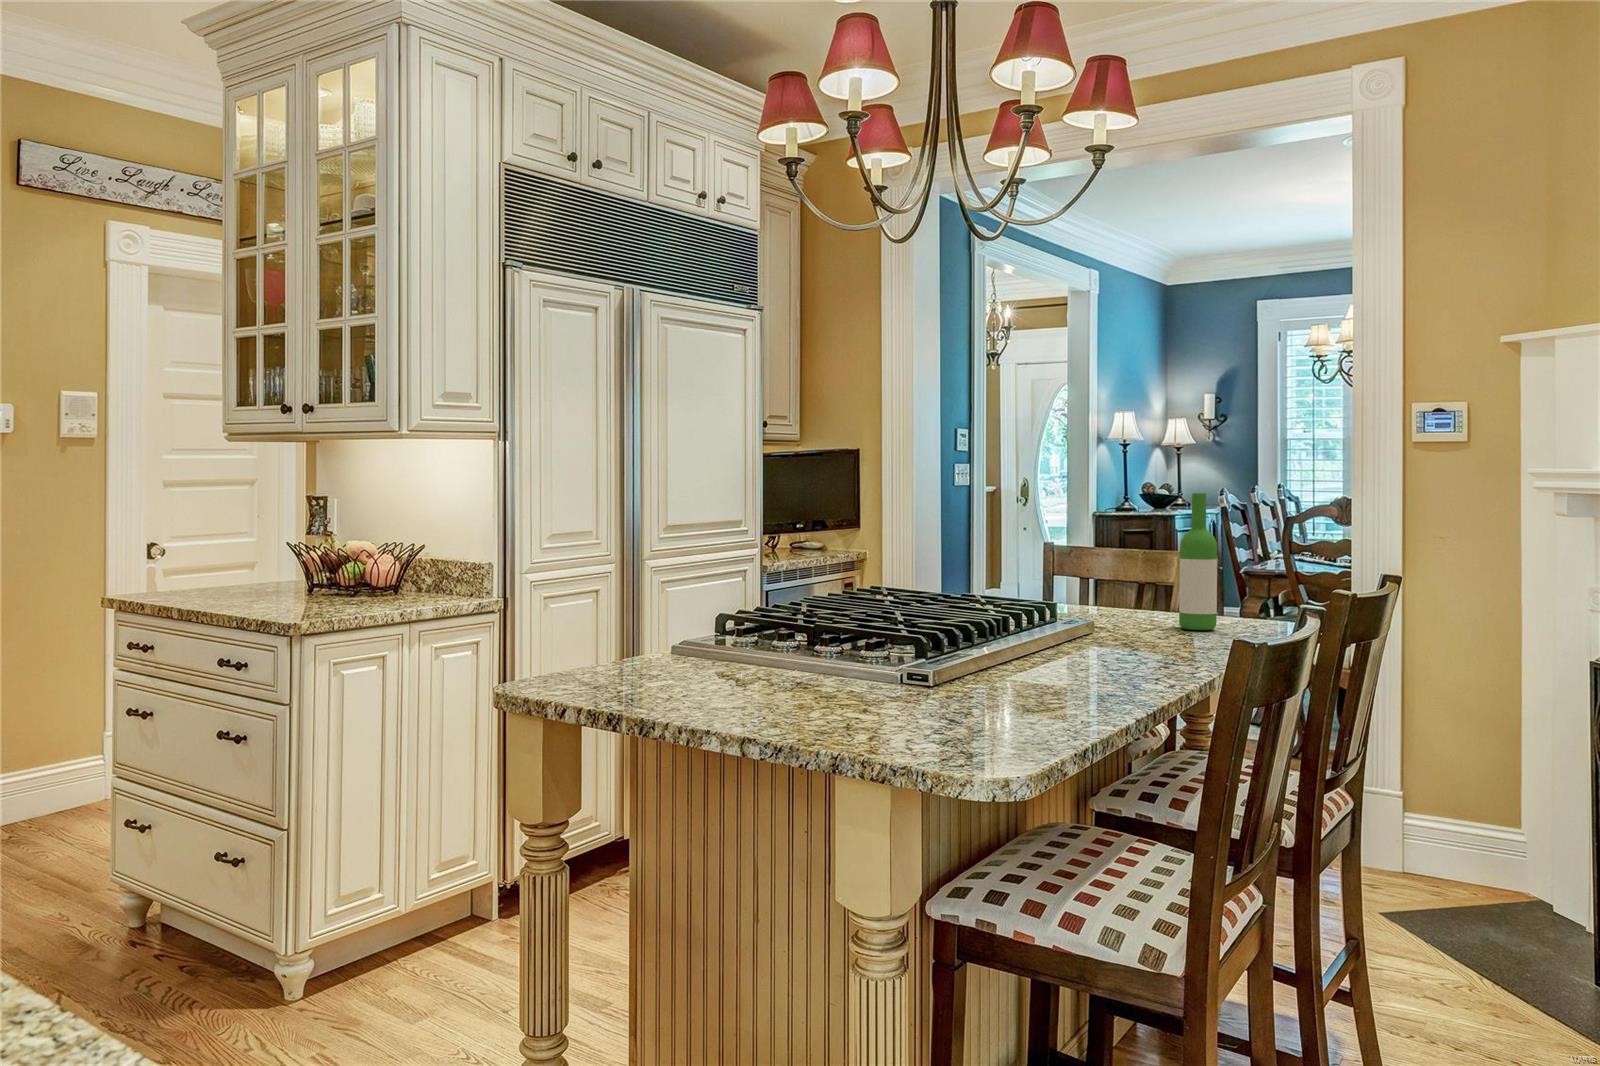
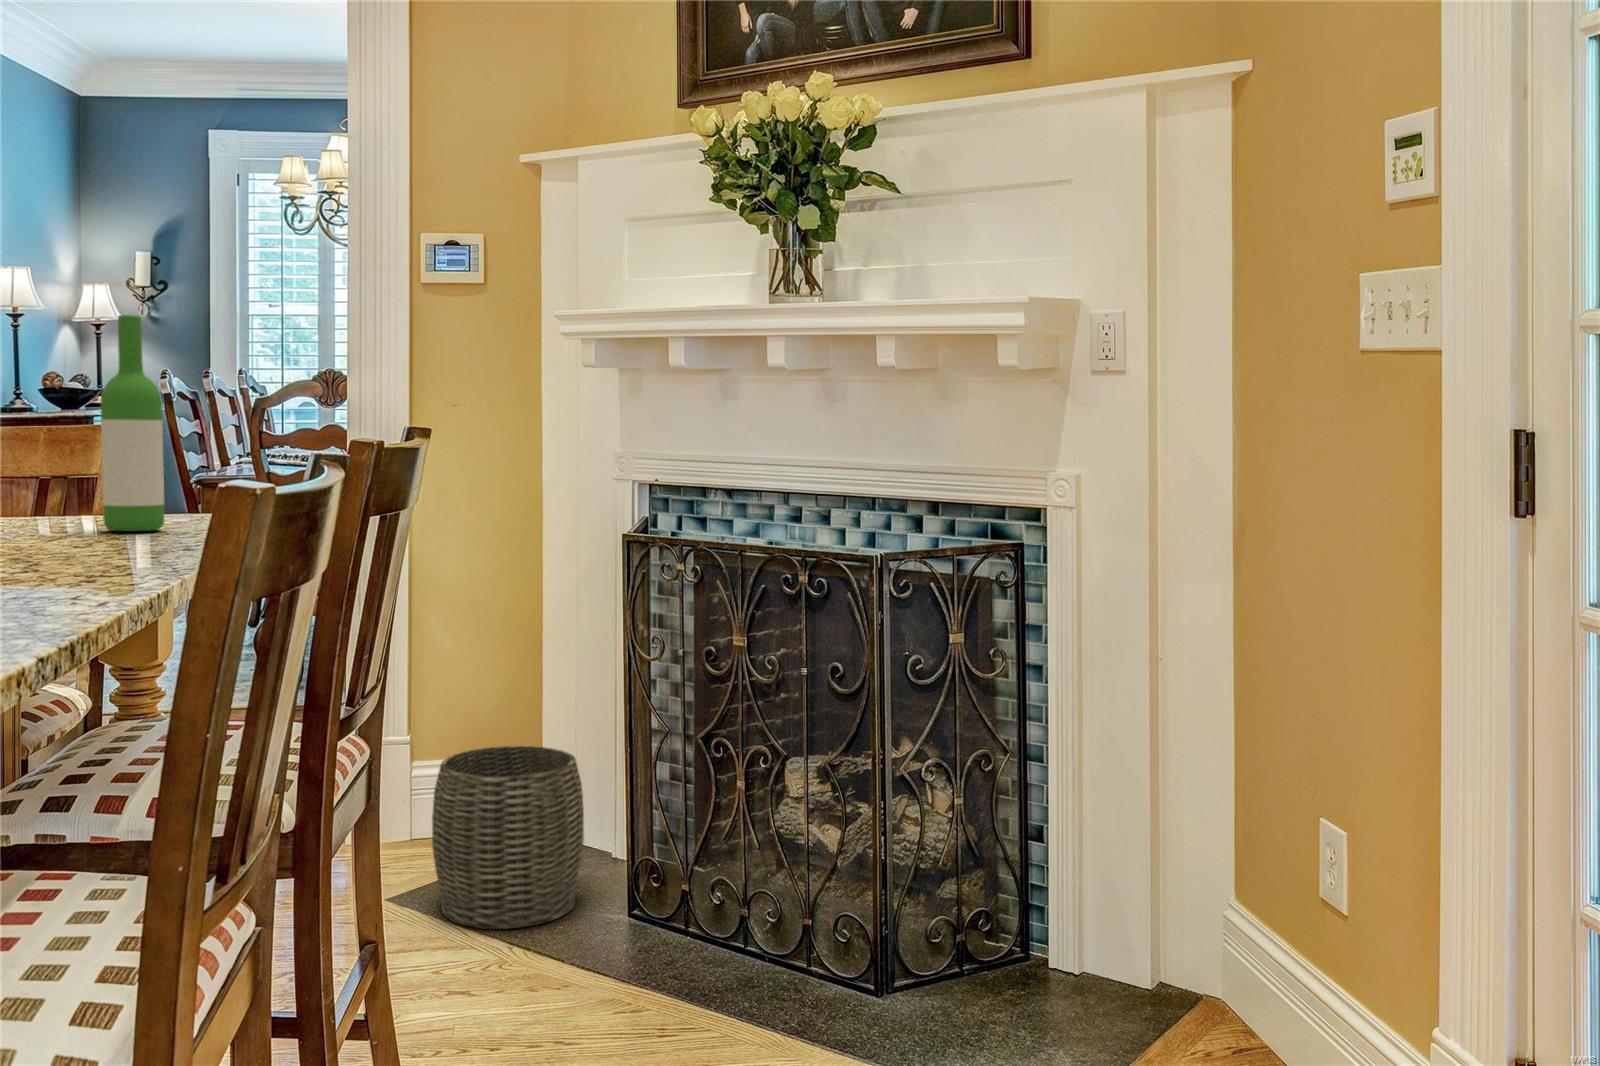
woven basket: none [1414,809,1559,968] -> present [432,746,584,929]

